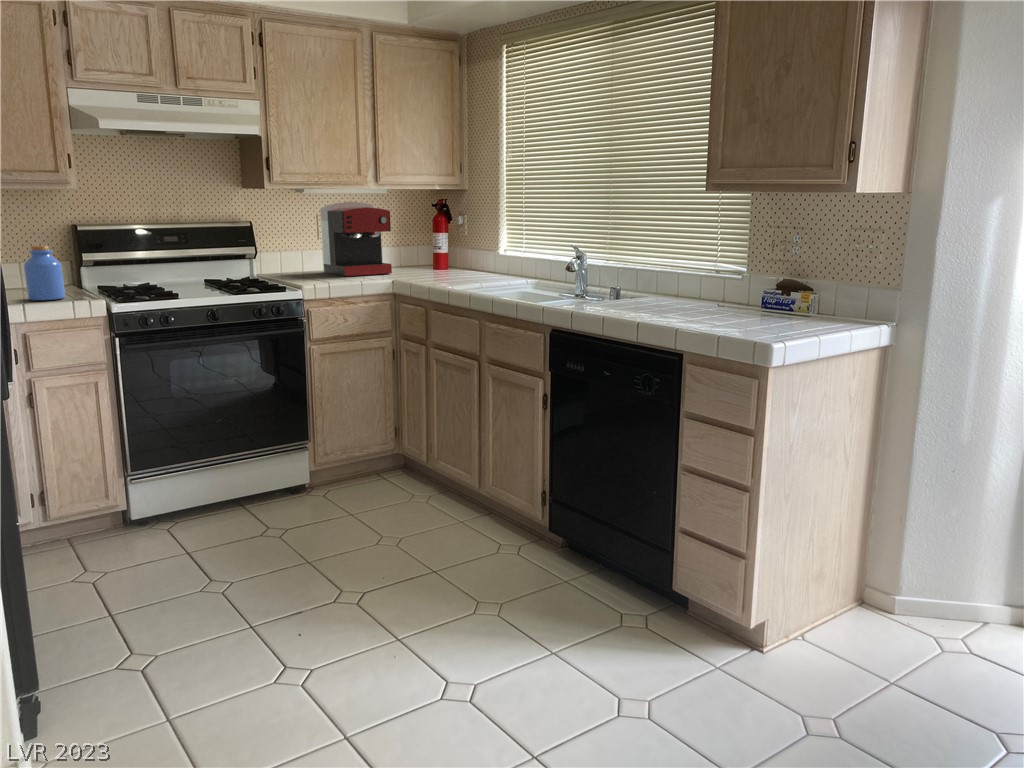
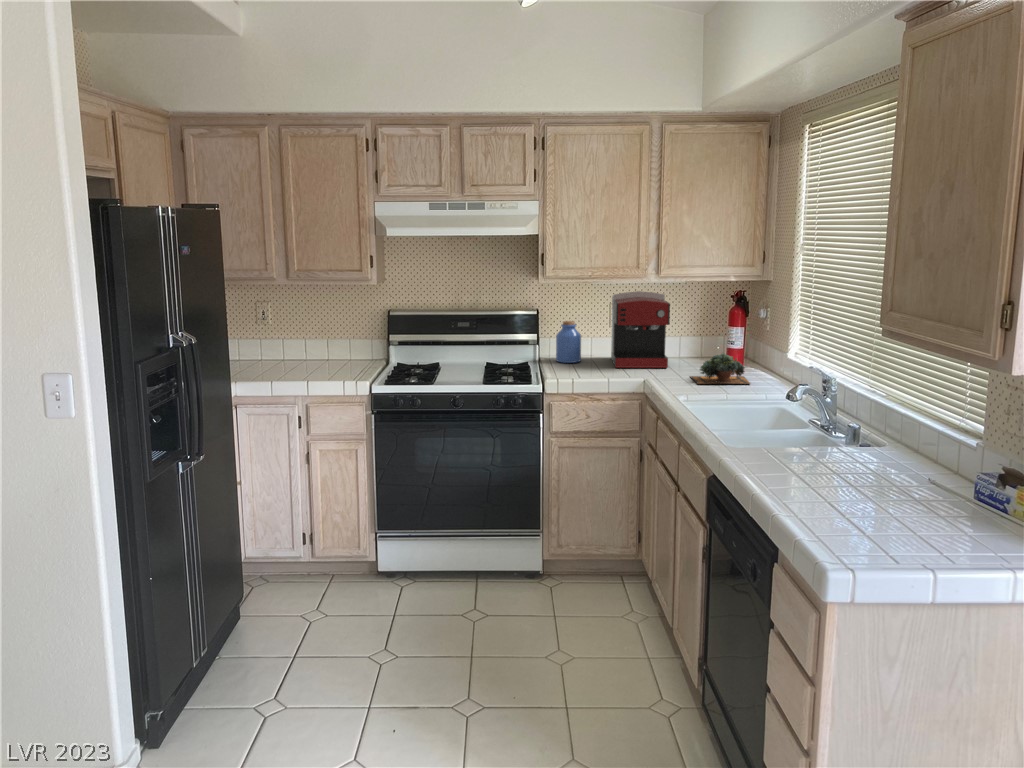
jar: present [24,246,65,301] -> present [556,321,581,363]
succulent plant: none [422,251,482,279] -> present [690,353,750,384]

